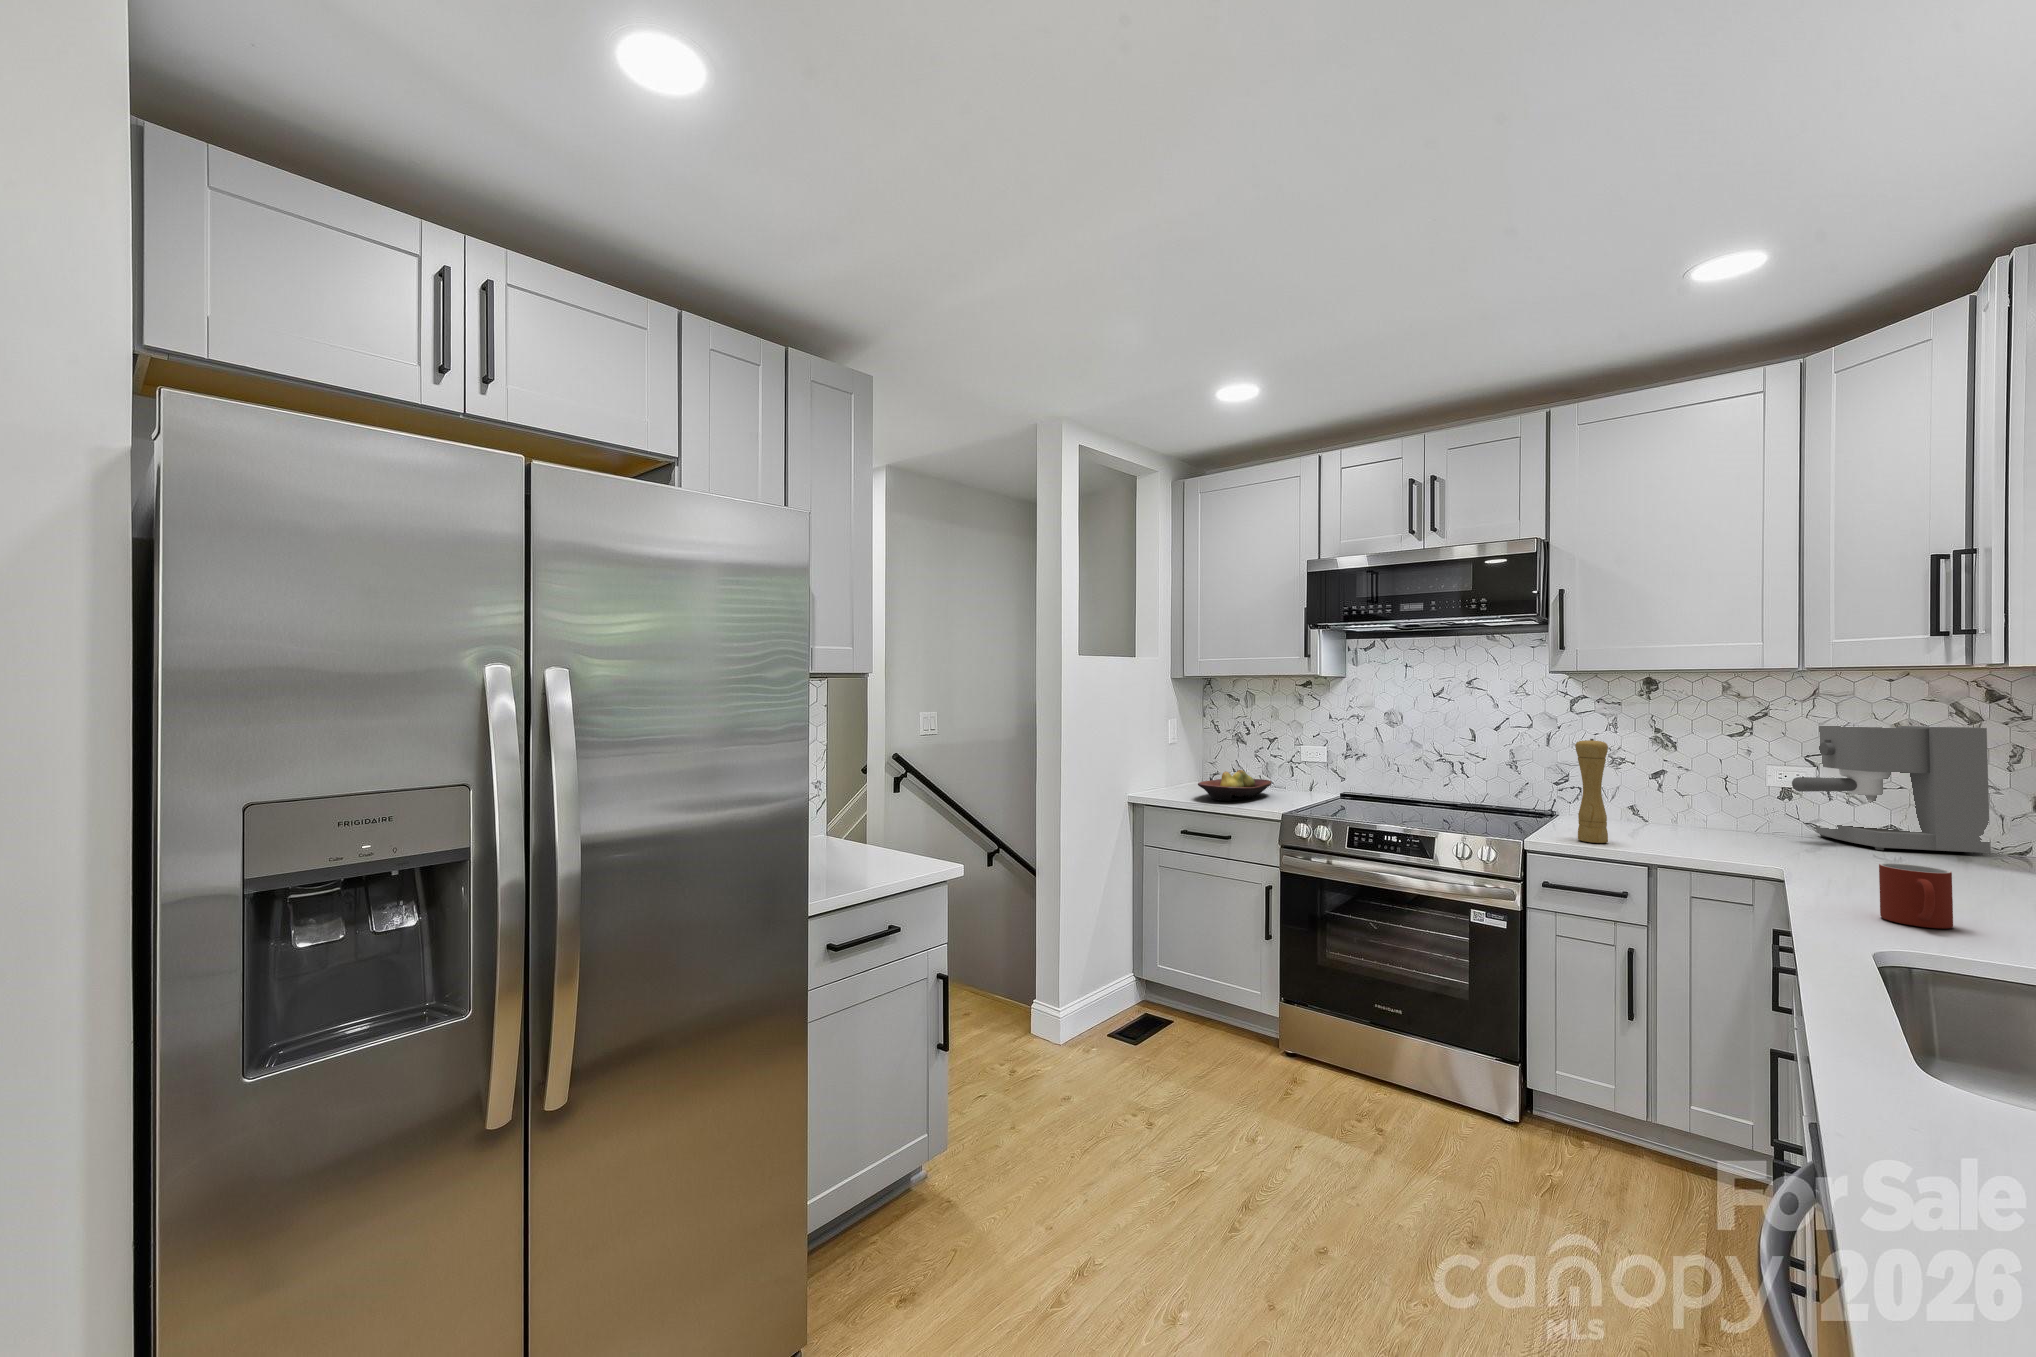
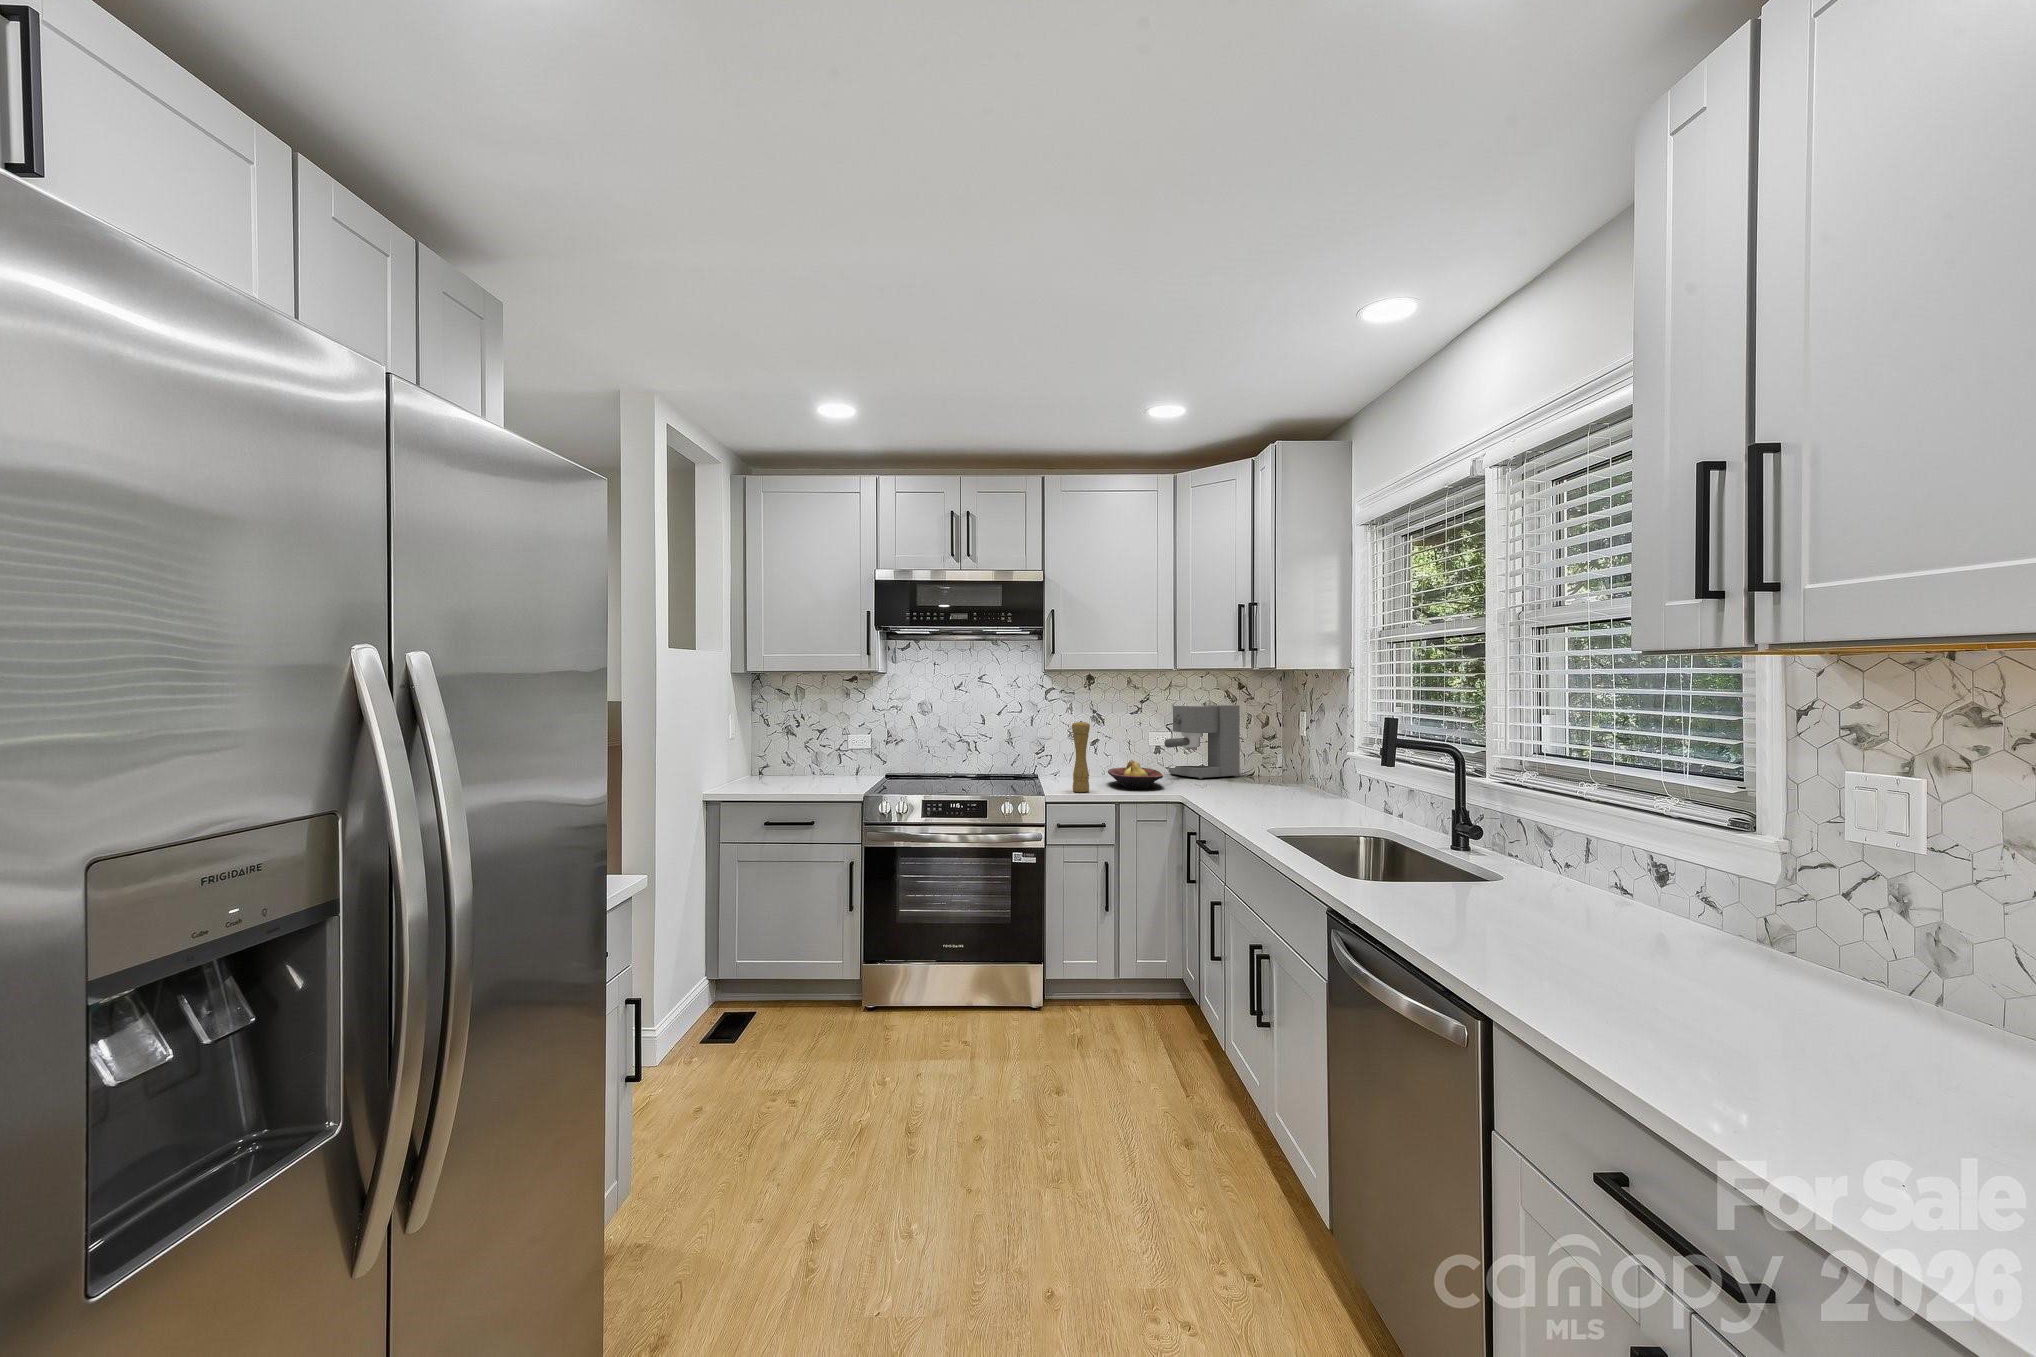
fruit bowl: present [1198,770,1272,801] -> present [1108,760,1163,789]
mug: present [1879,863,1953,928] -> none [1237,783,1263,814]

